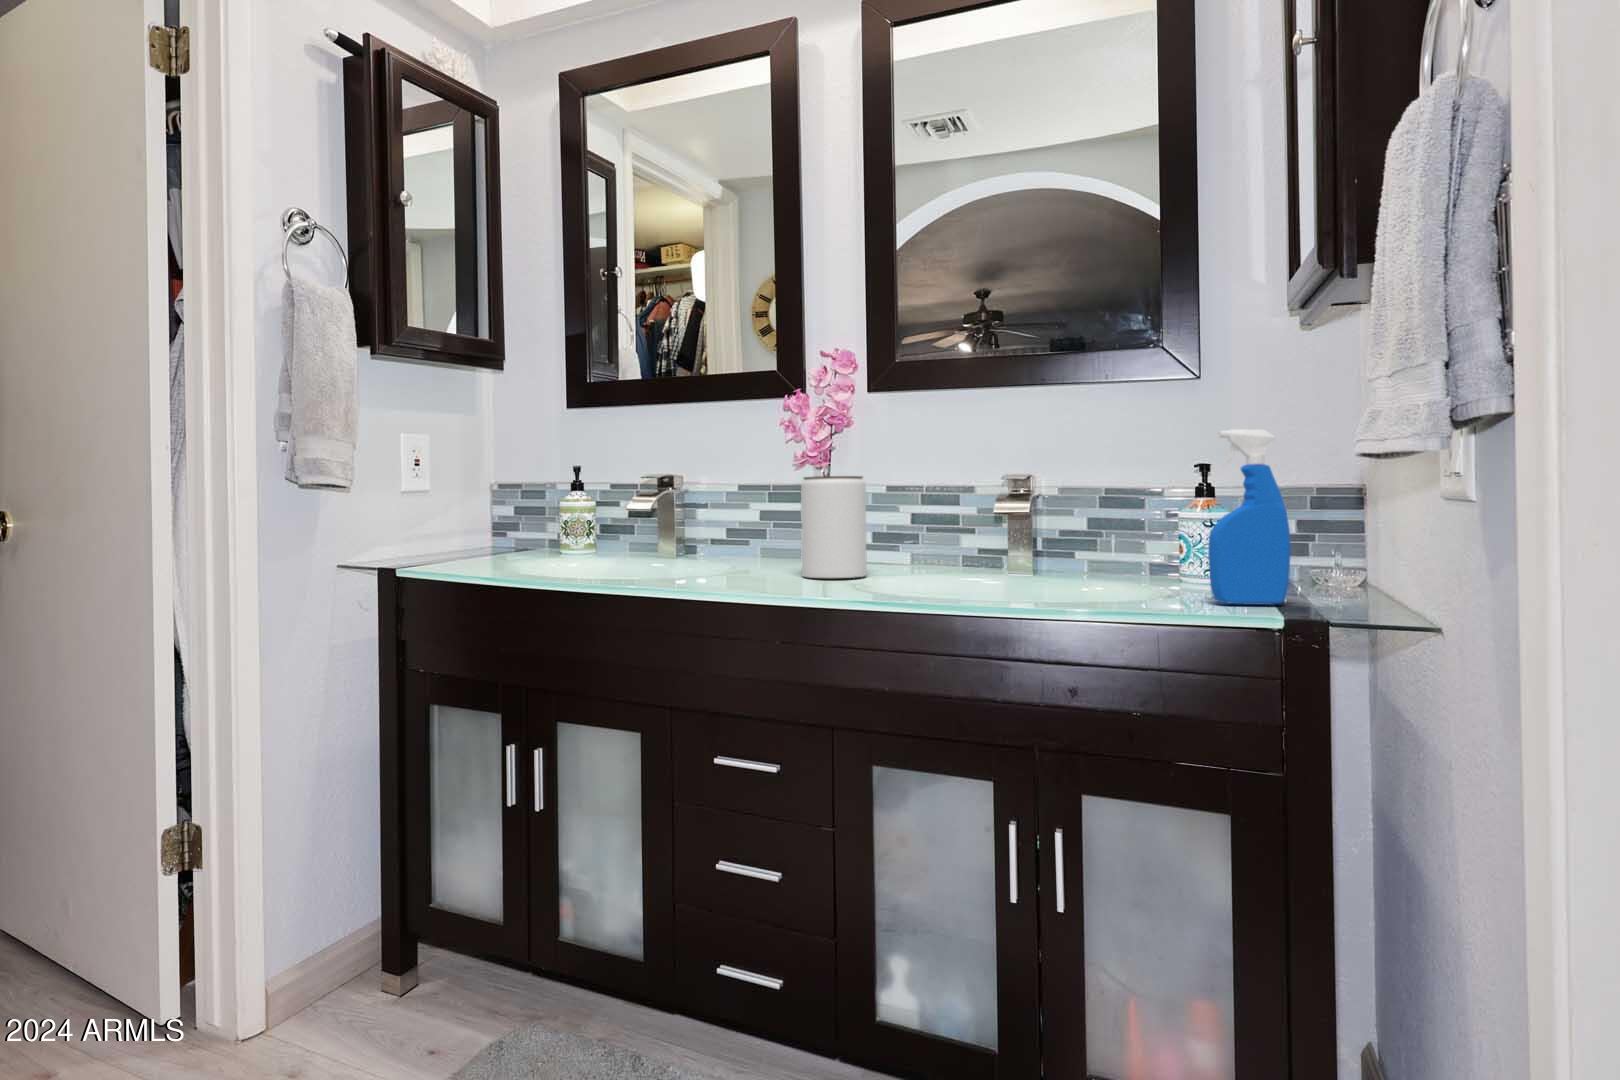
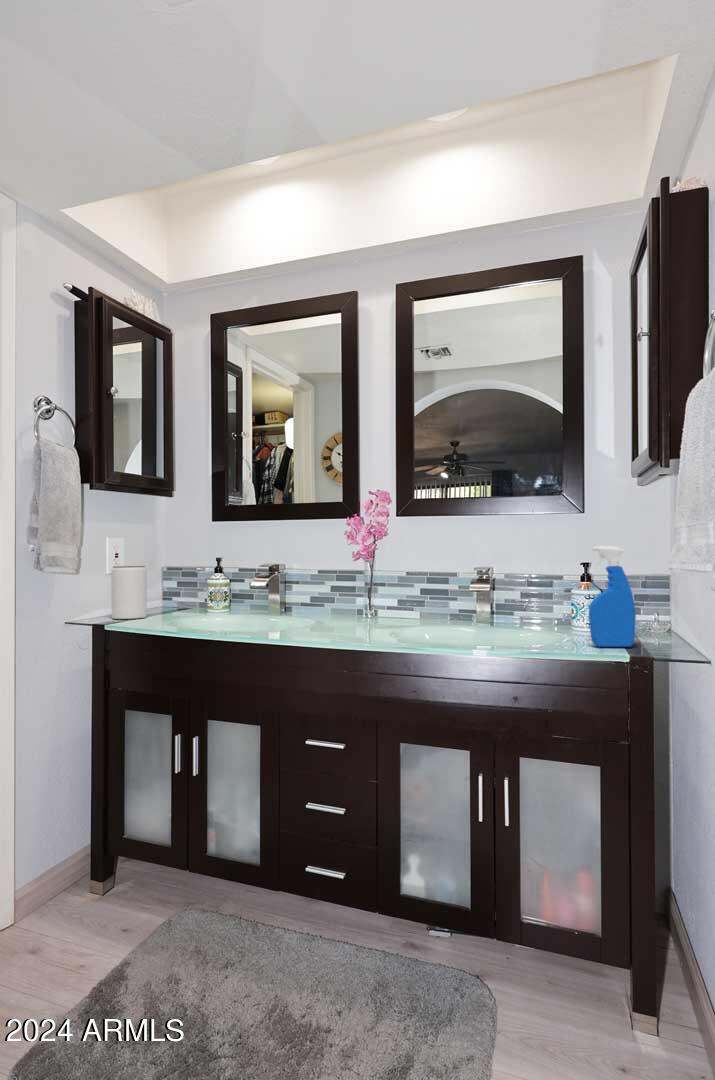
jar: present [801,476,867,578] -> present [111,566,147,619]

